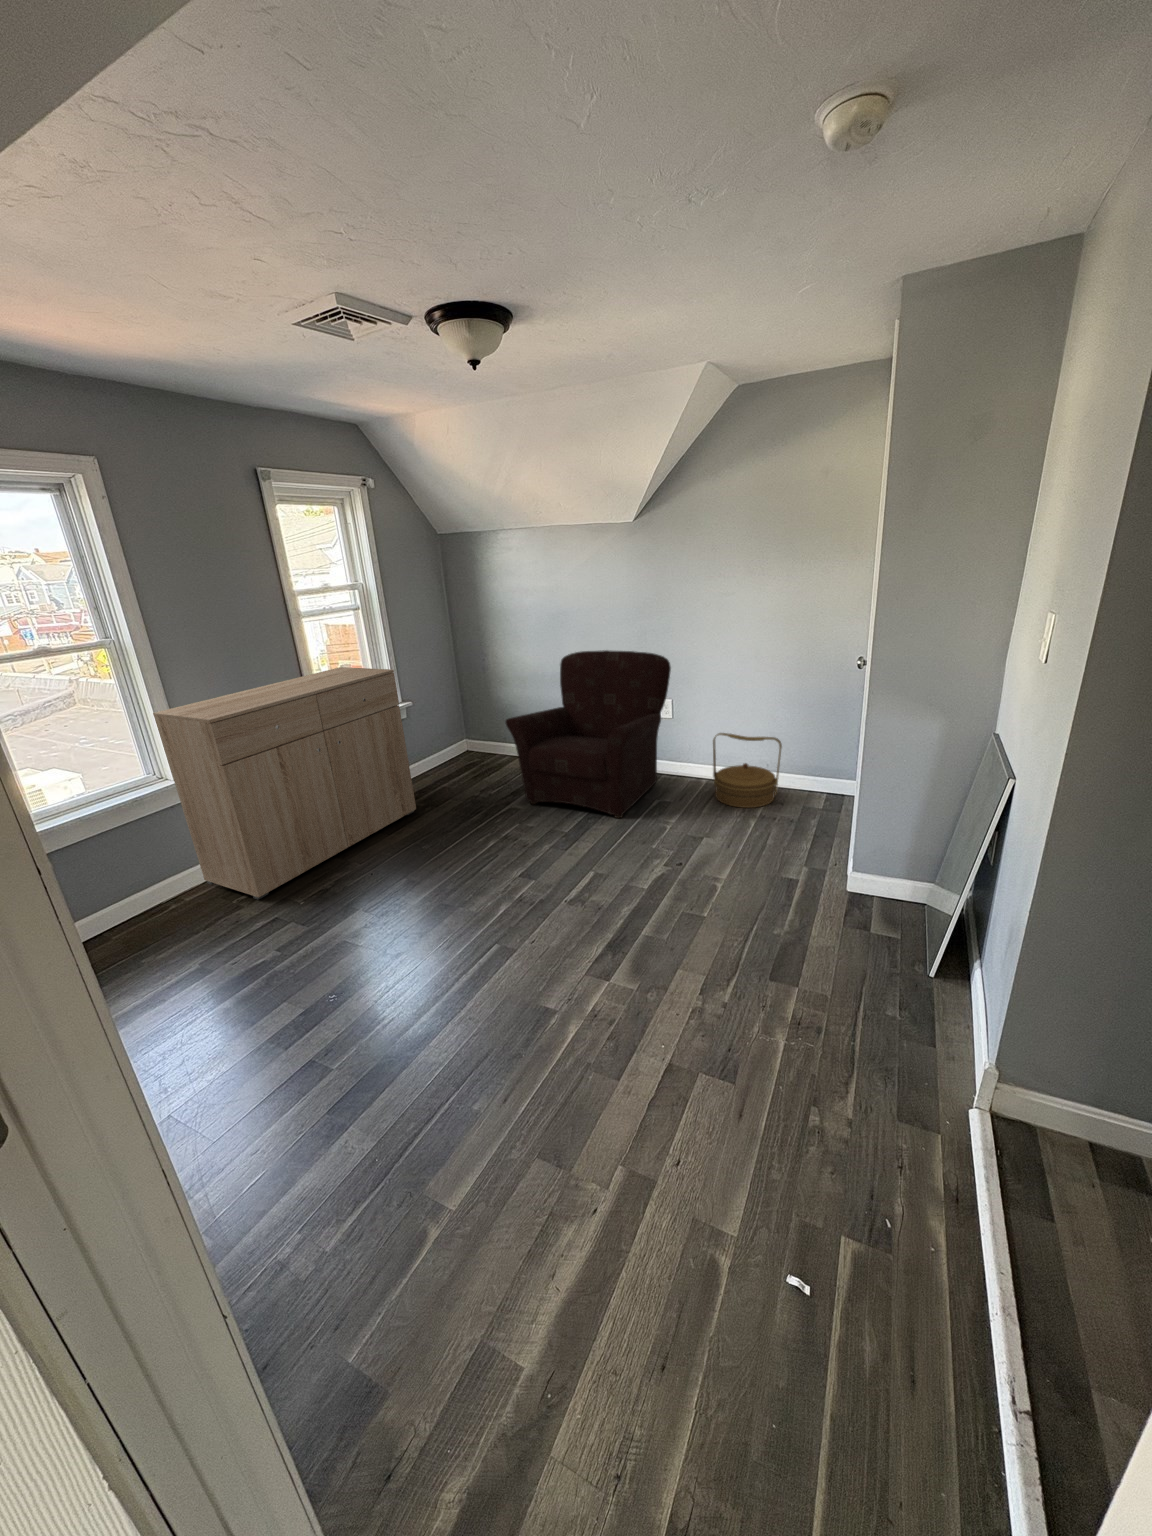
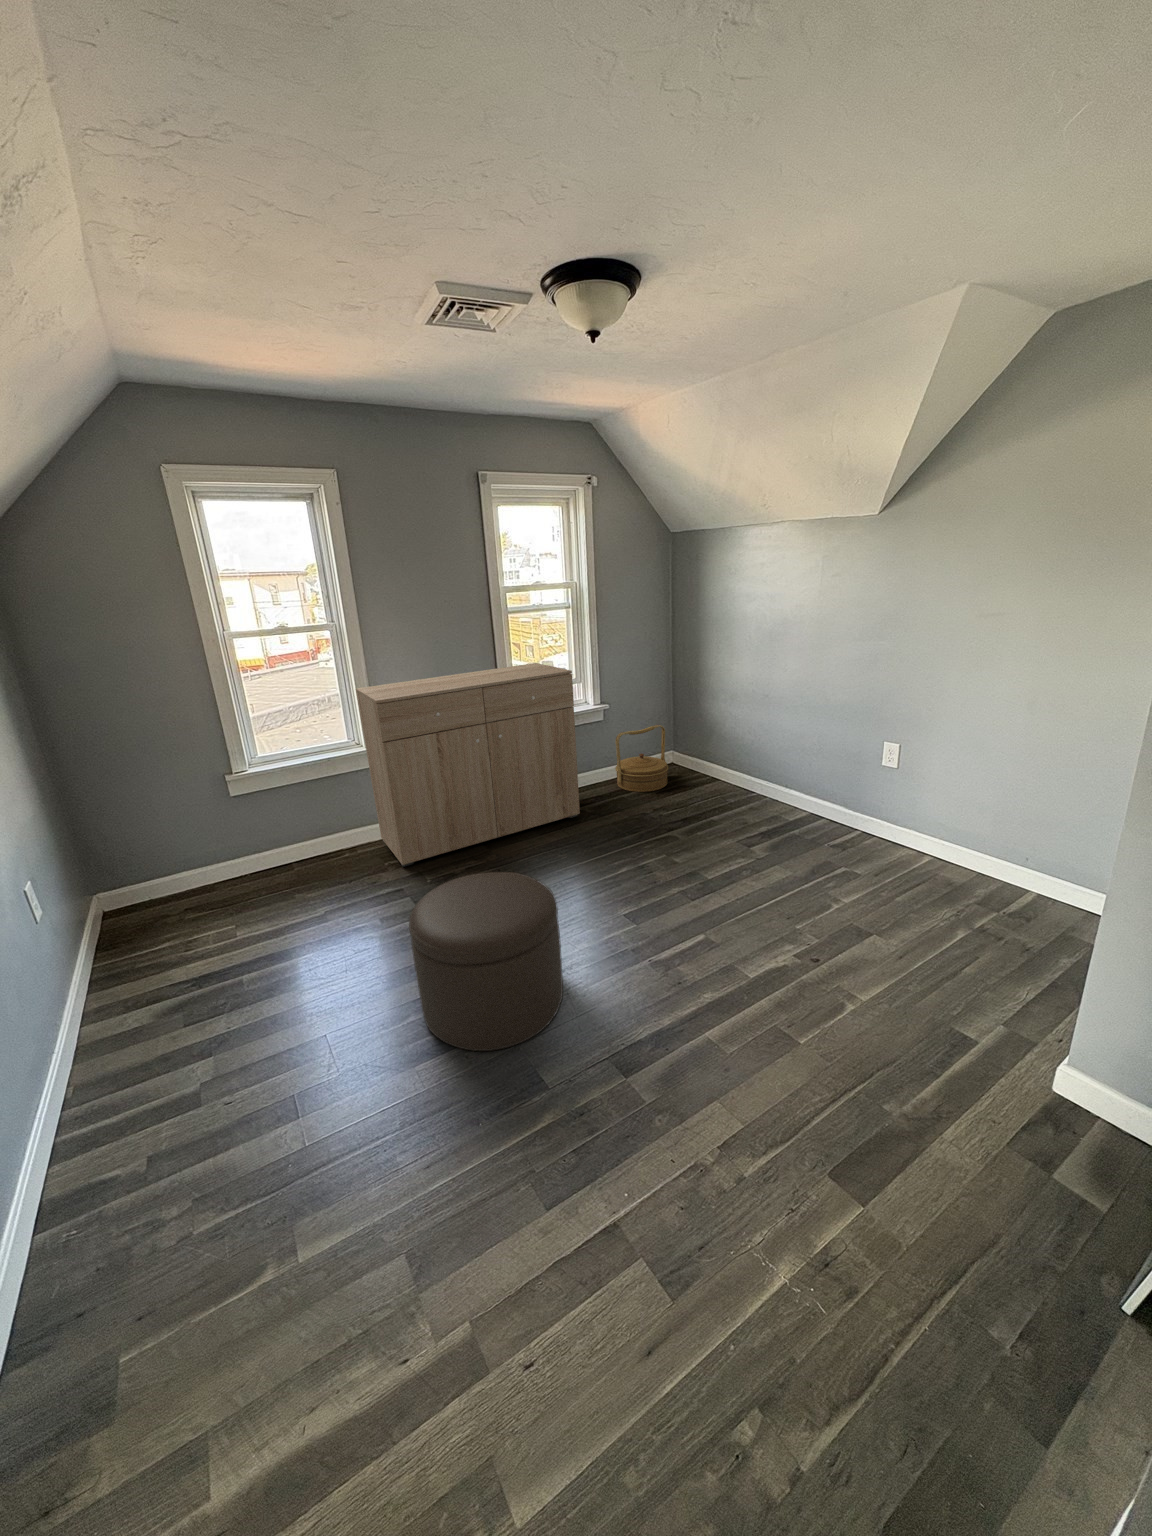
armchair: present [505,650,671,818] -> none [676,670,899,878]
woven basket: present [713,733,782,808] -> present [615,725,668,792]
ottoman: none [376,853,524,1017] -> present [409,872,563,1051]

